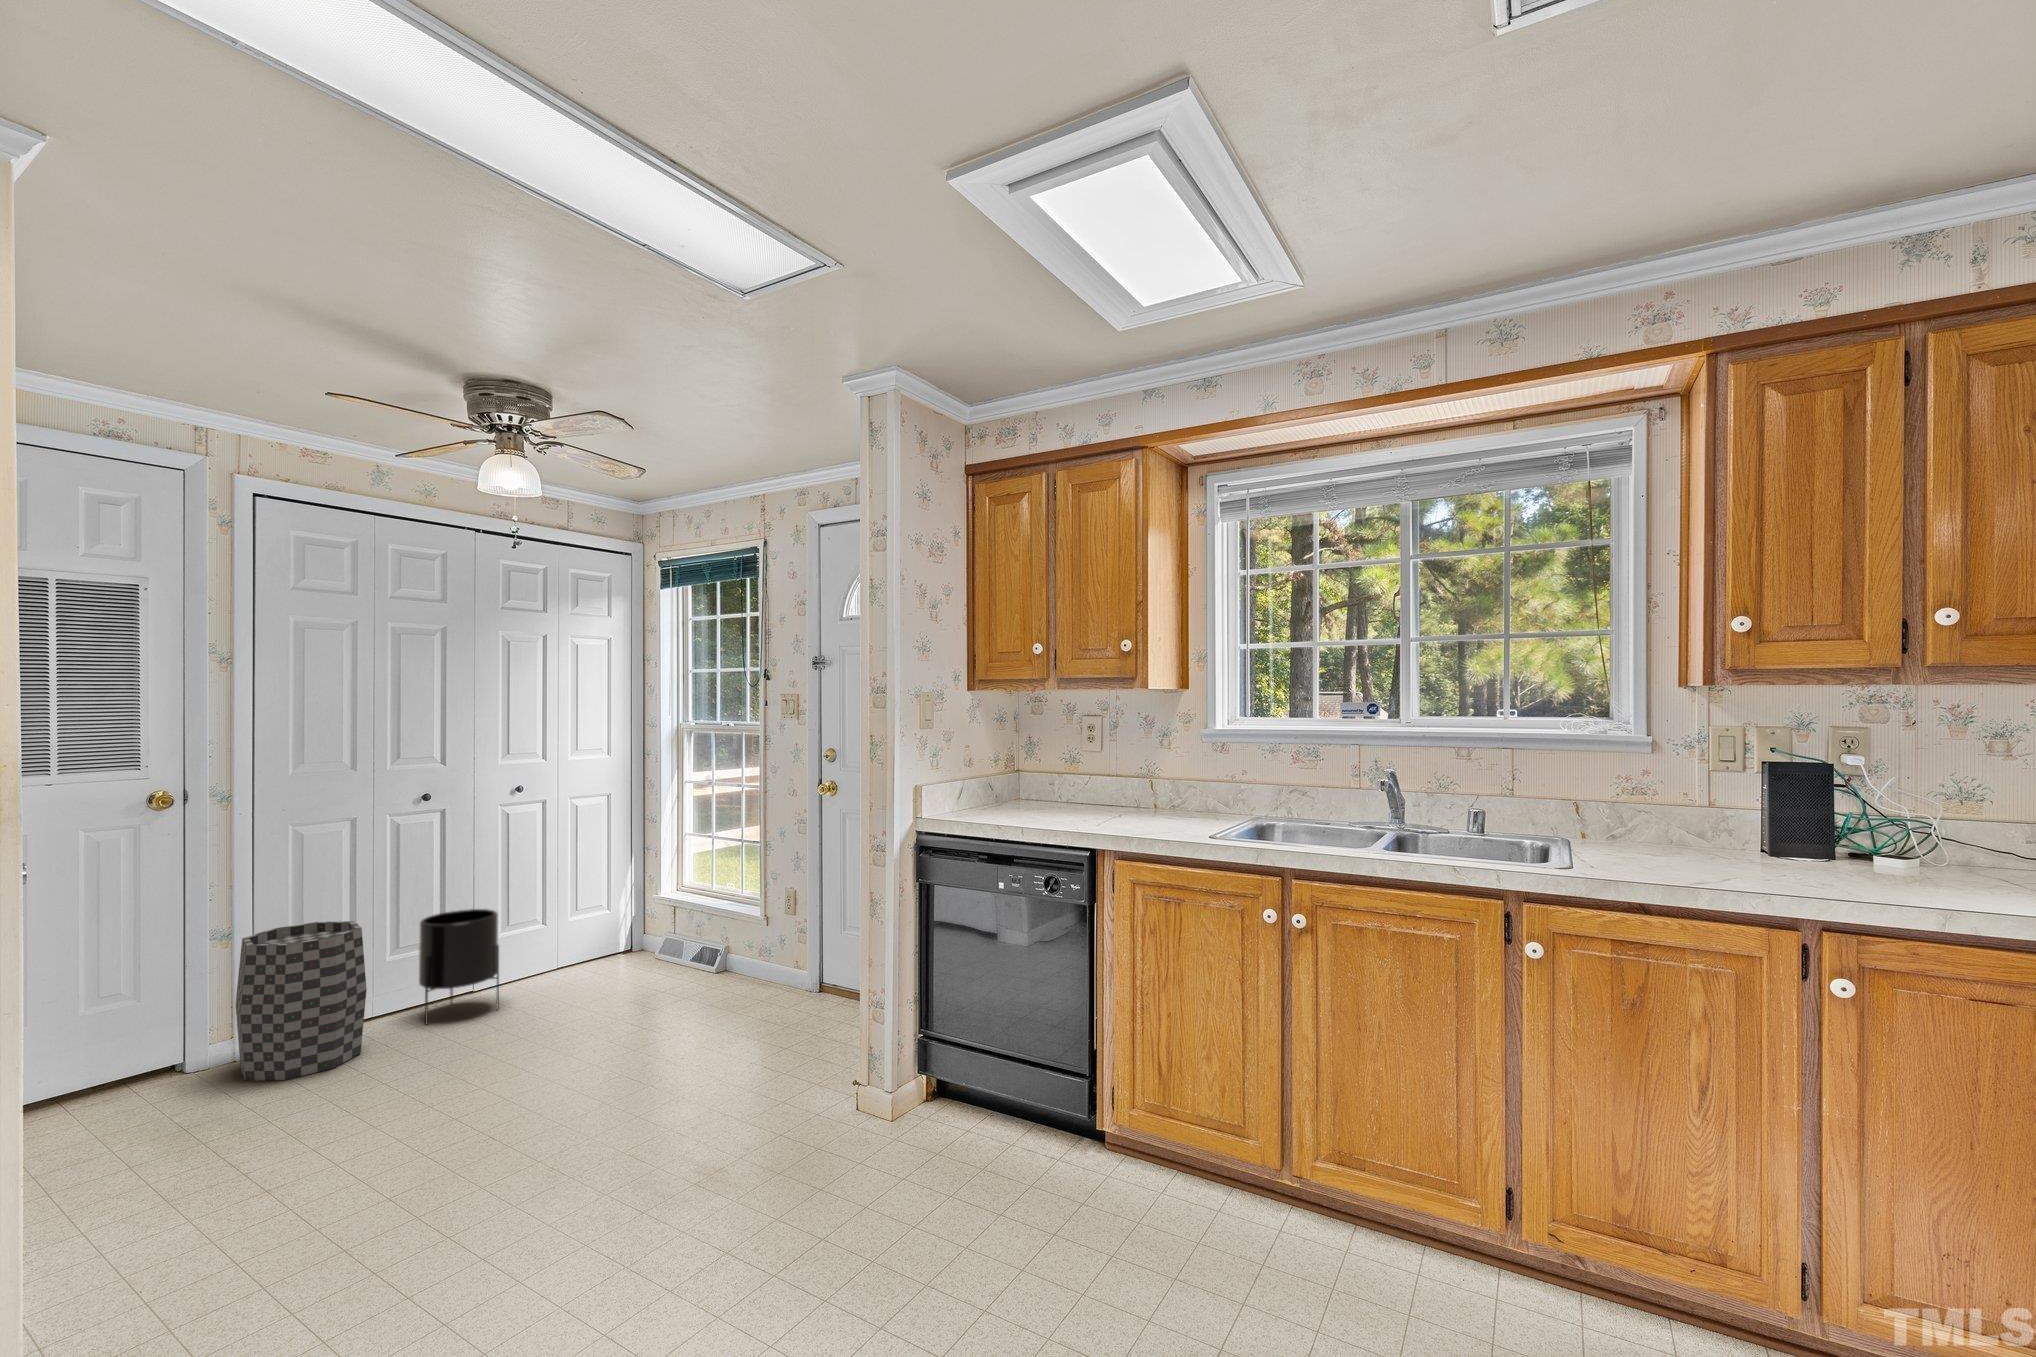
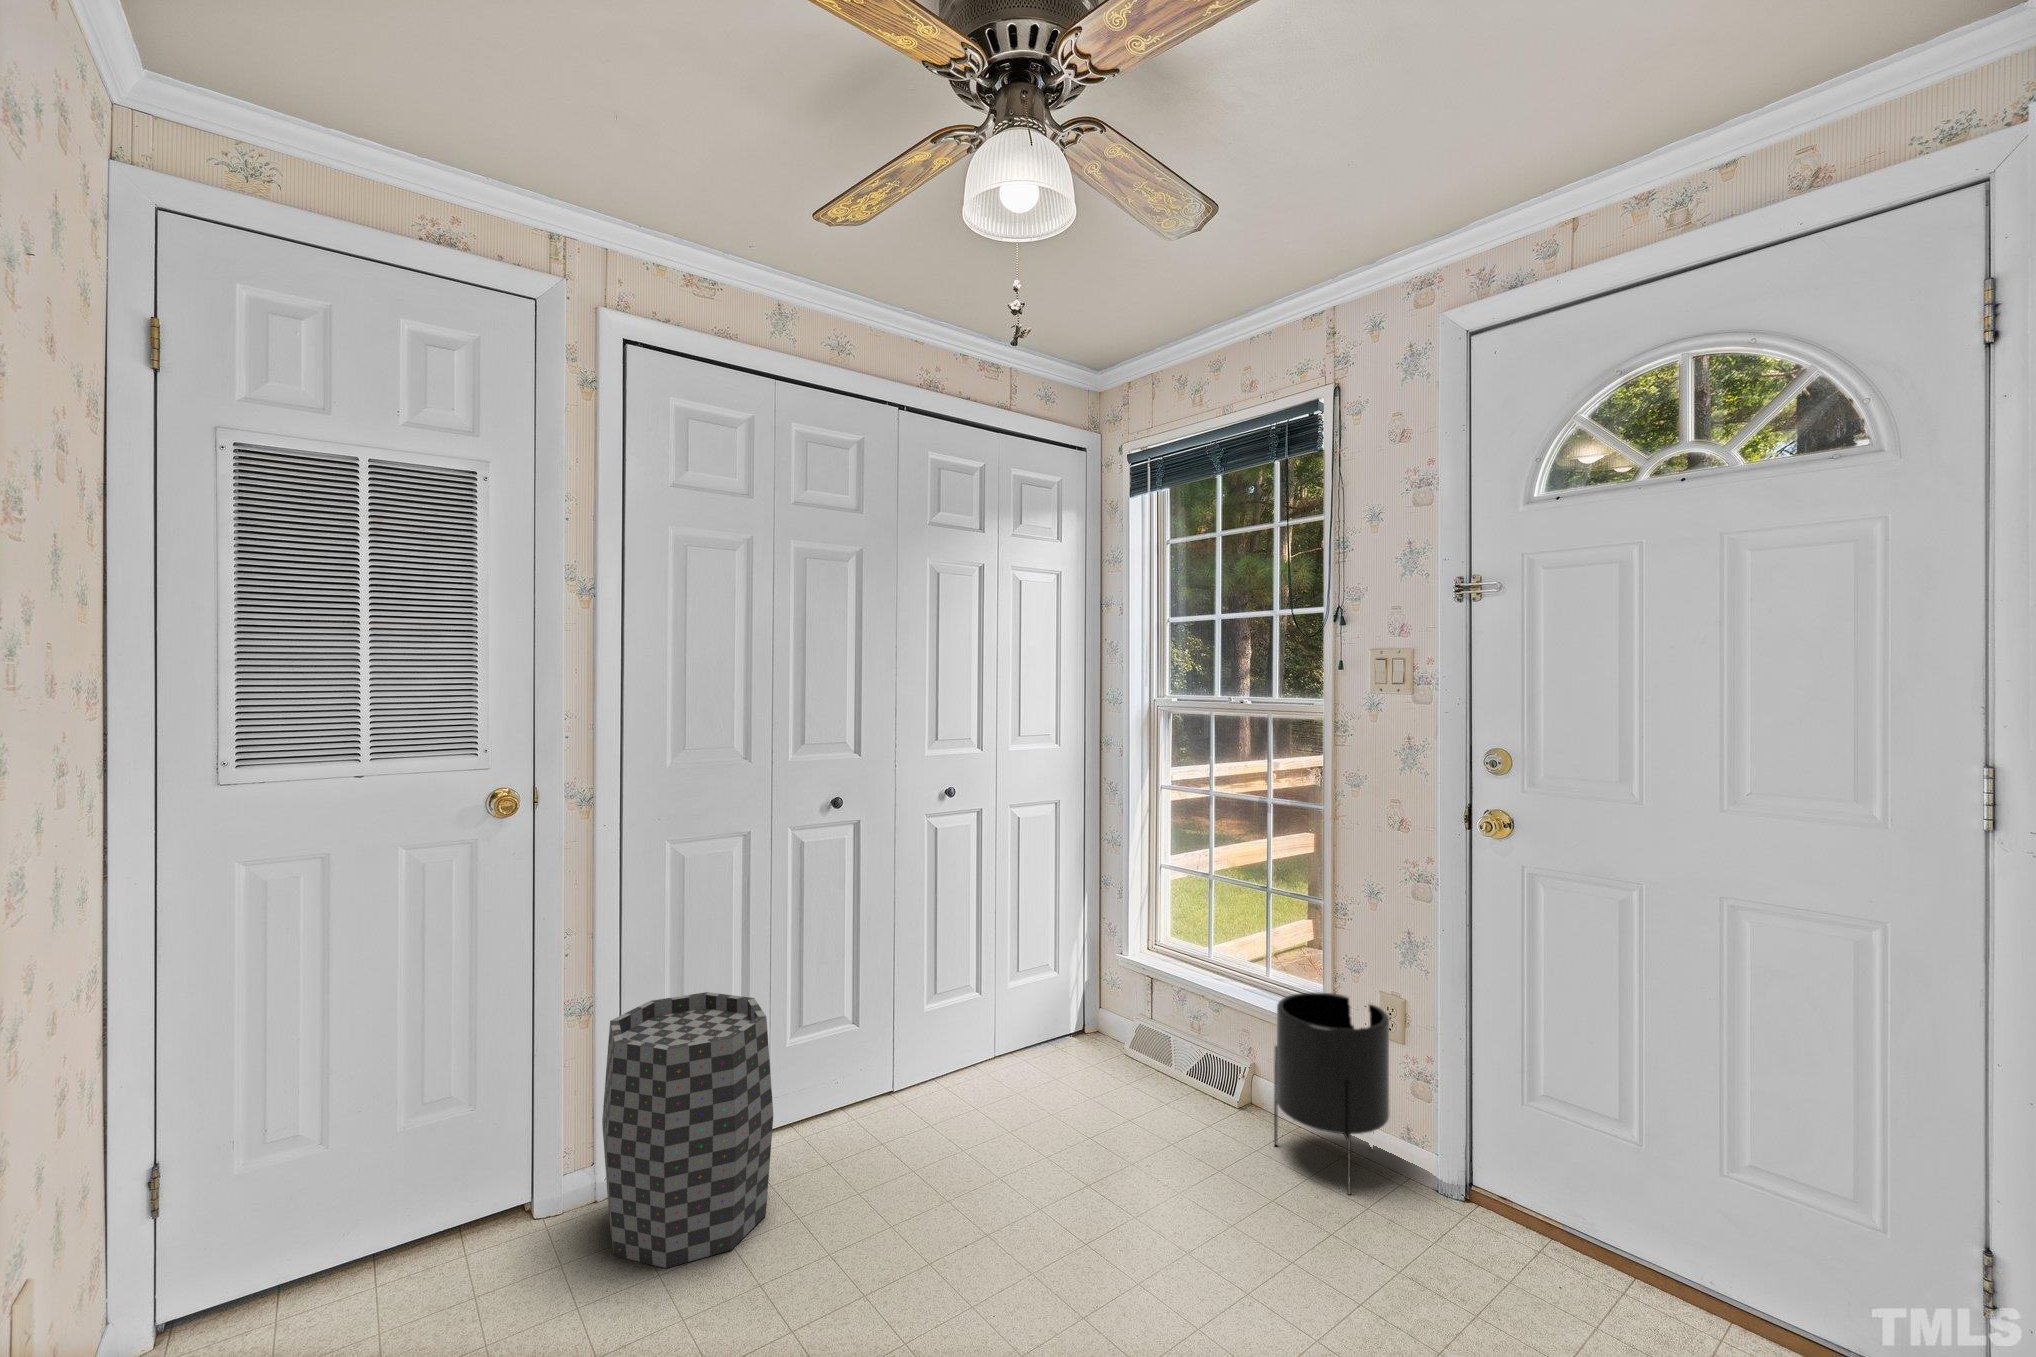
planter: present [419,909,499,1024] -> present [1274,992,1390,1194]

